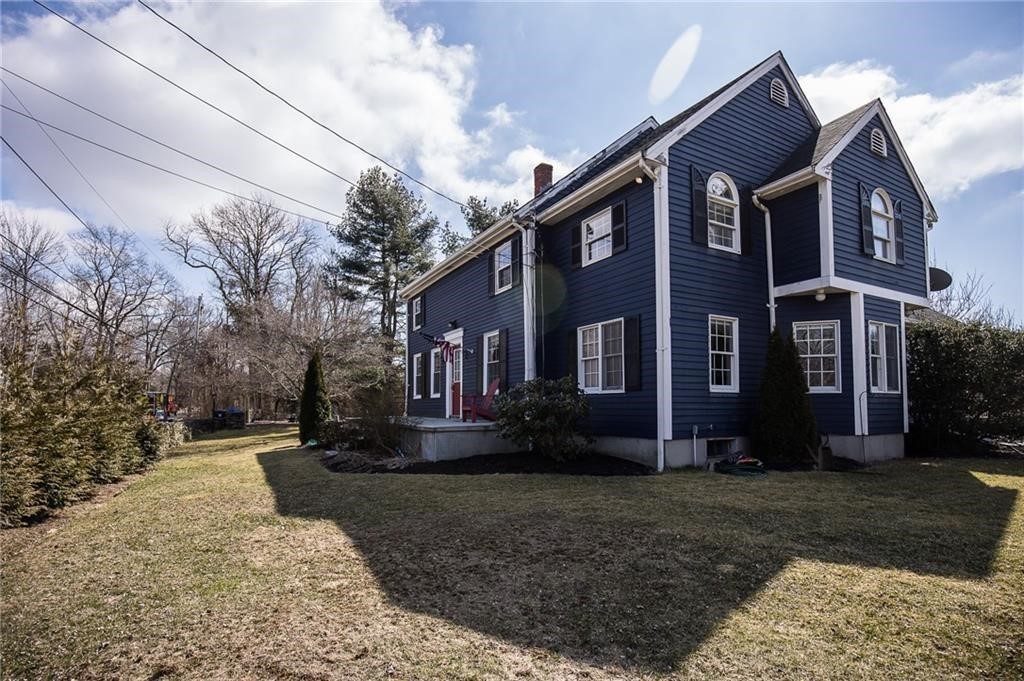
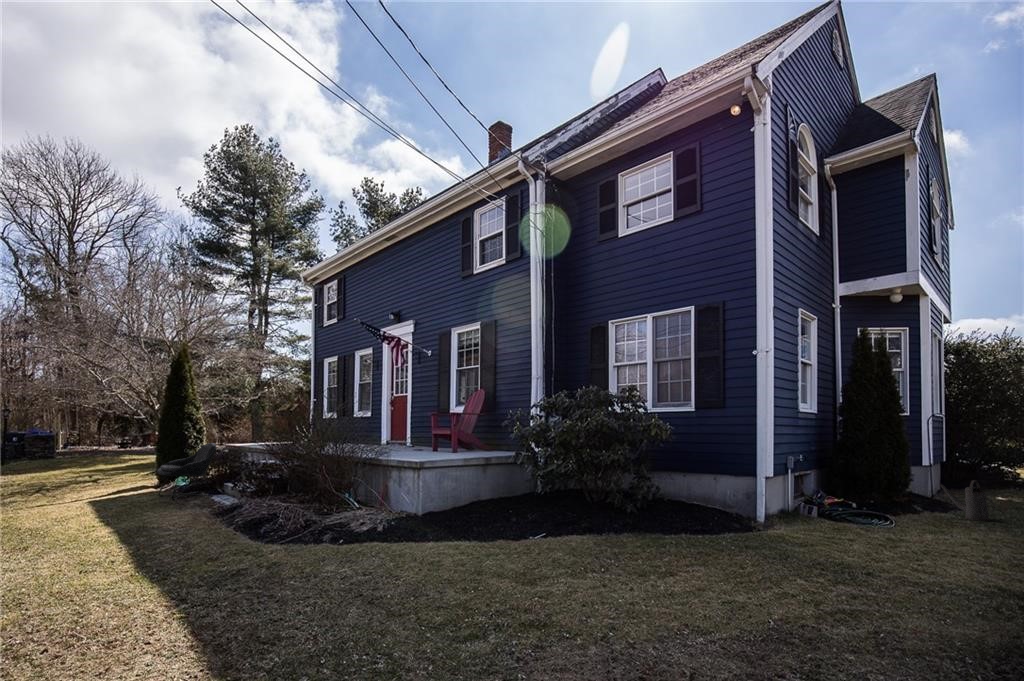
lounge chair: none [293,418,328,454] -> present [157,443,216,500]

